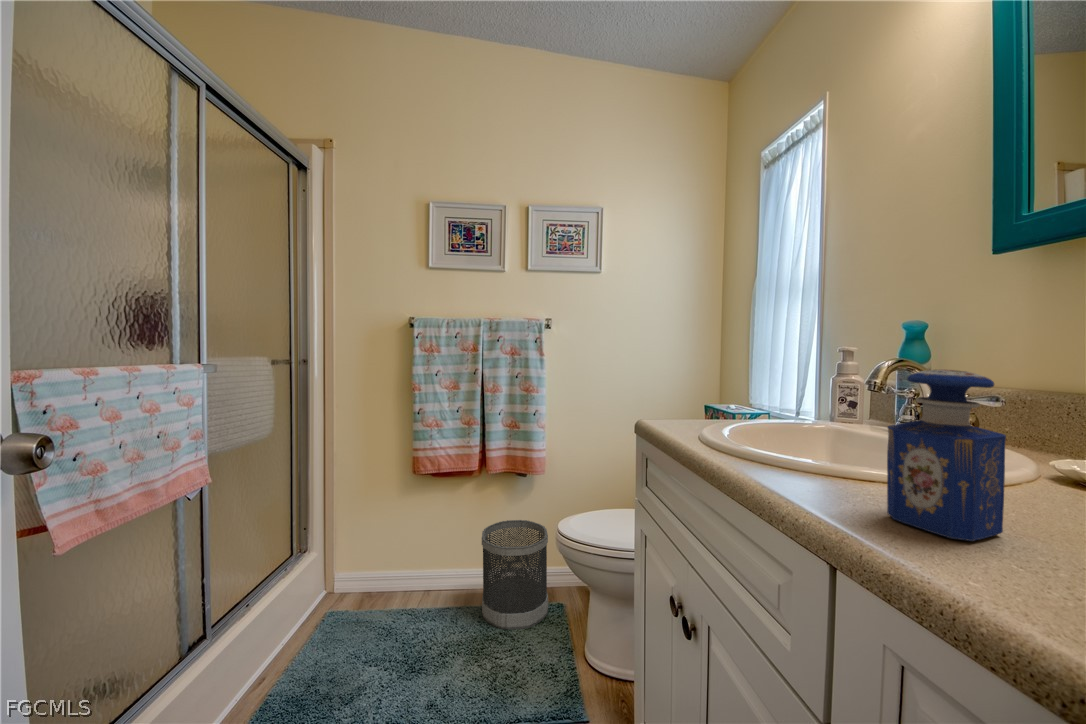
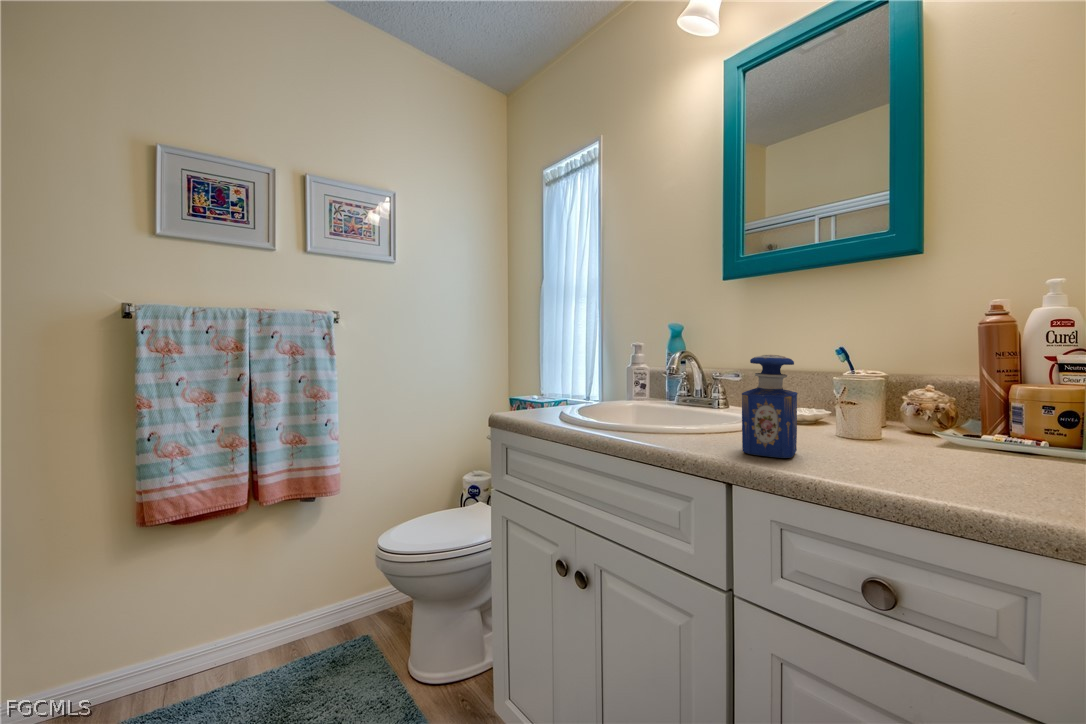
wastebasket: present [482,520,548,630] -> none [263,551,356,690]

